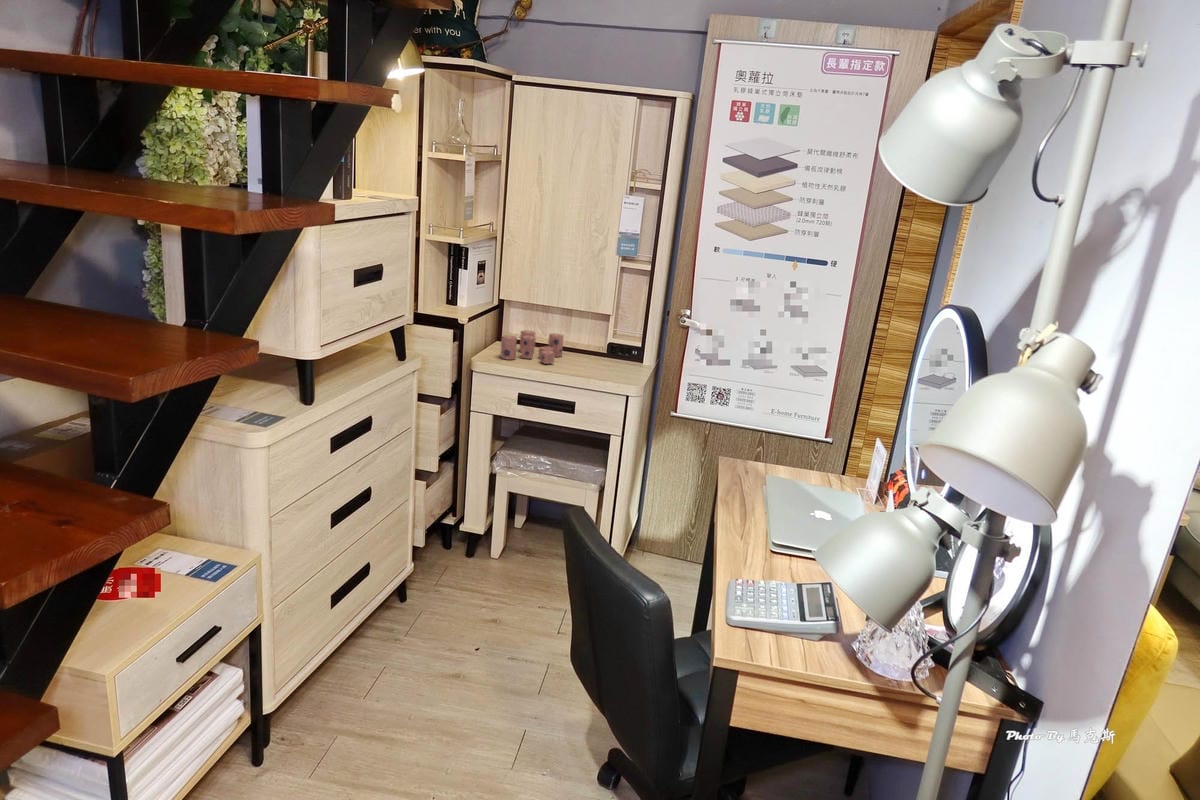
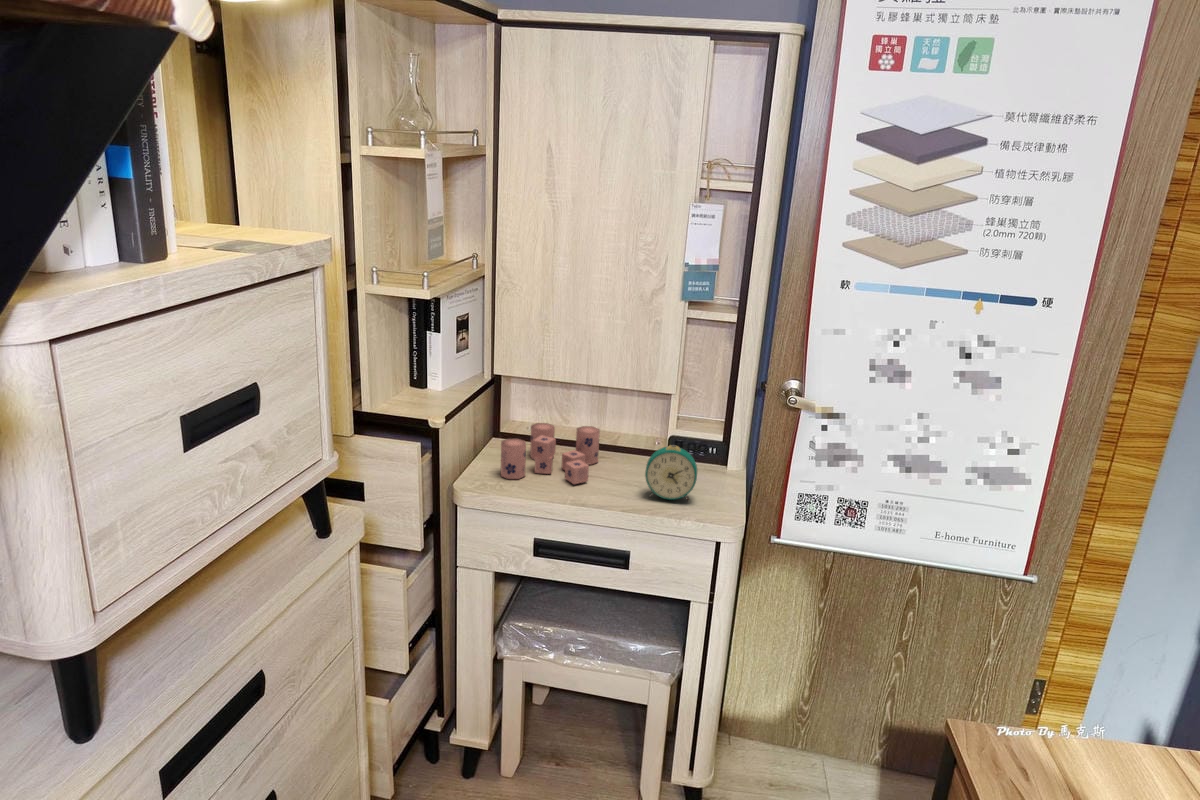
alarm clock: none [588,340,620,375] -> present [645,445,697,500]

